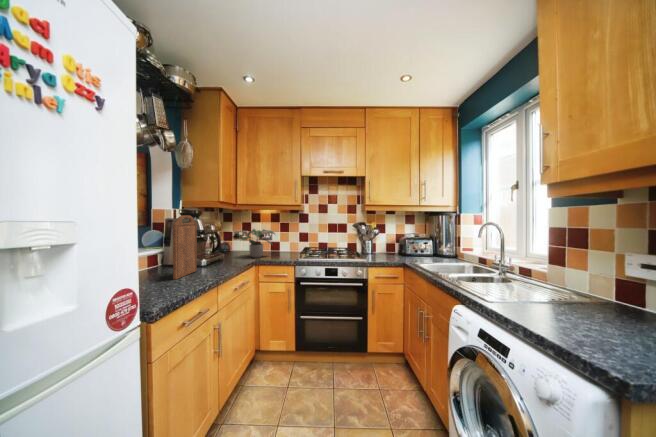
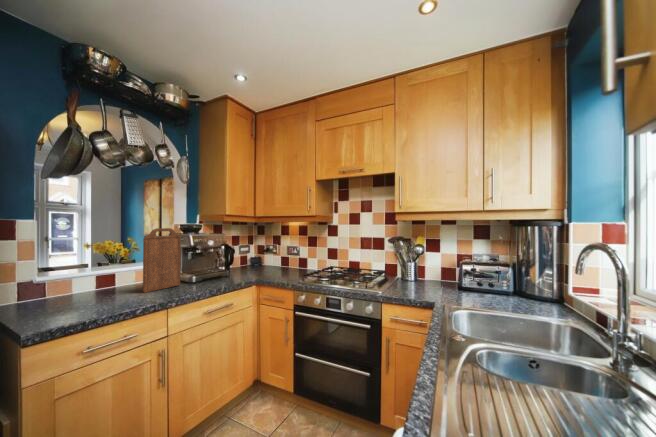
potted plant: present [242,229,275,258] -> none [251,242,290,275]

